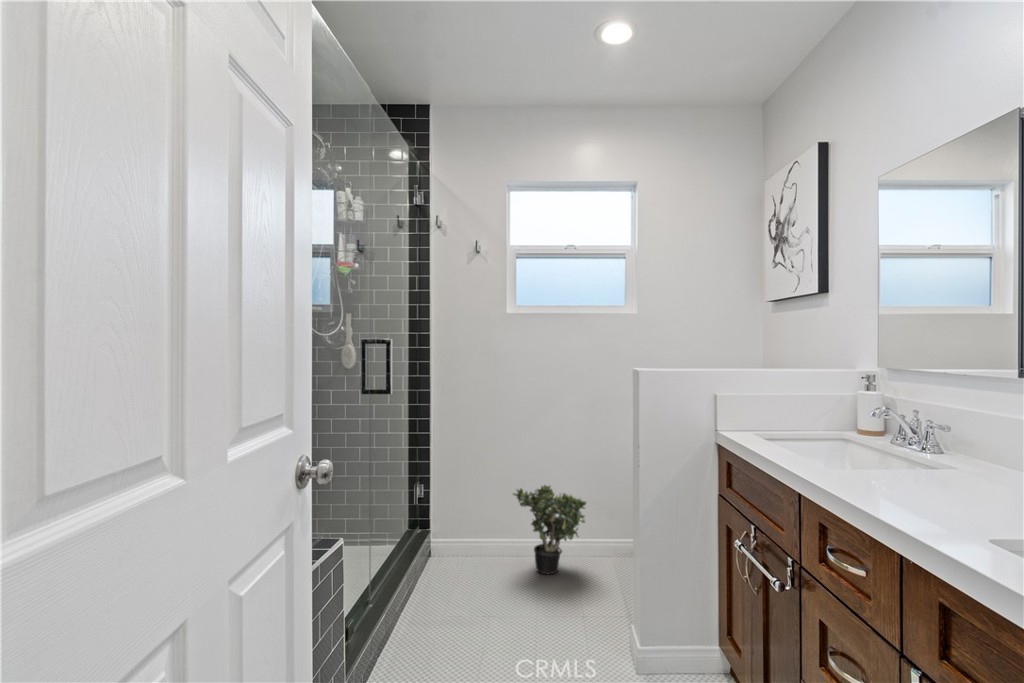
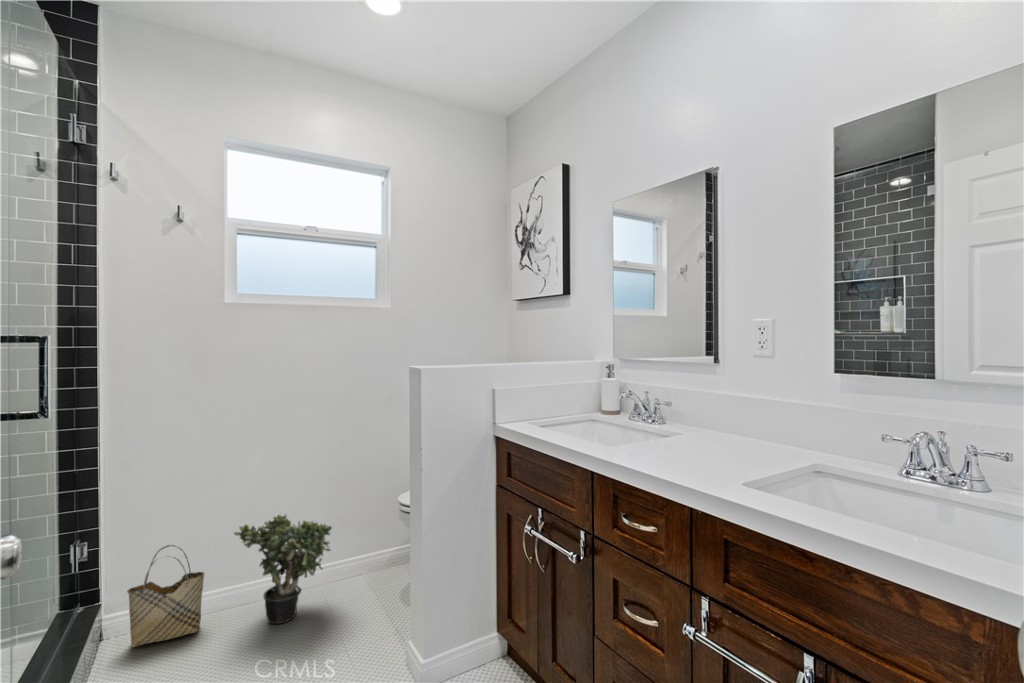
woven basket: none [446,496,493,565] -> present [127,545,204,647]

